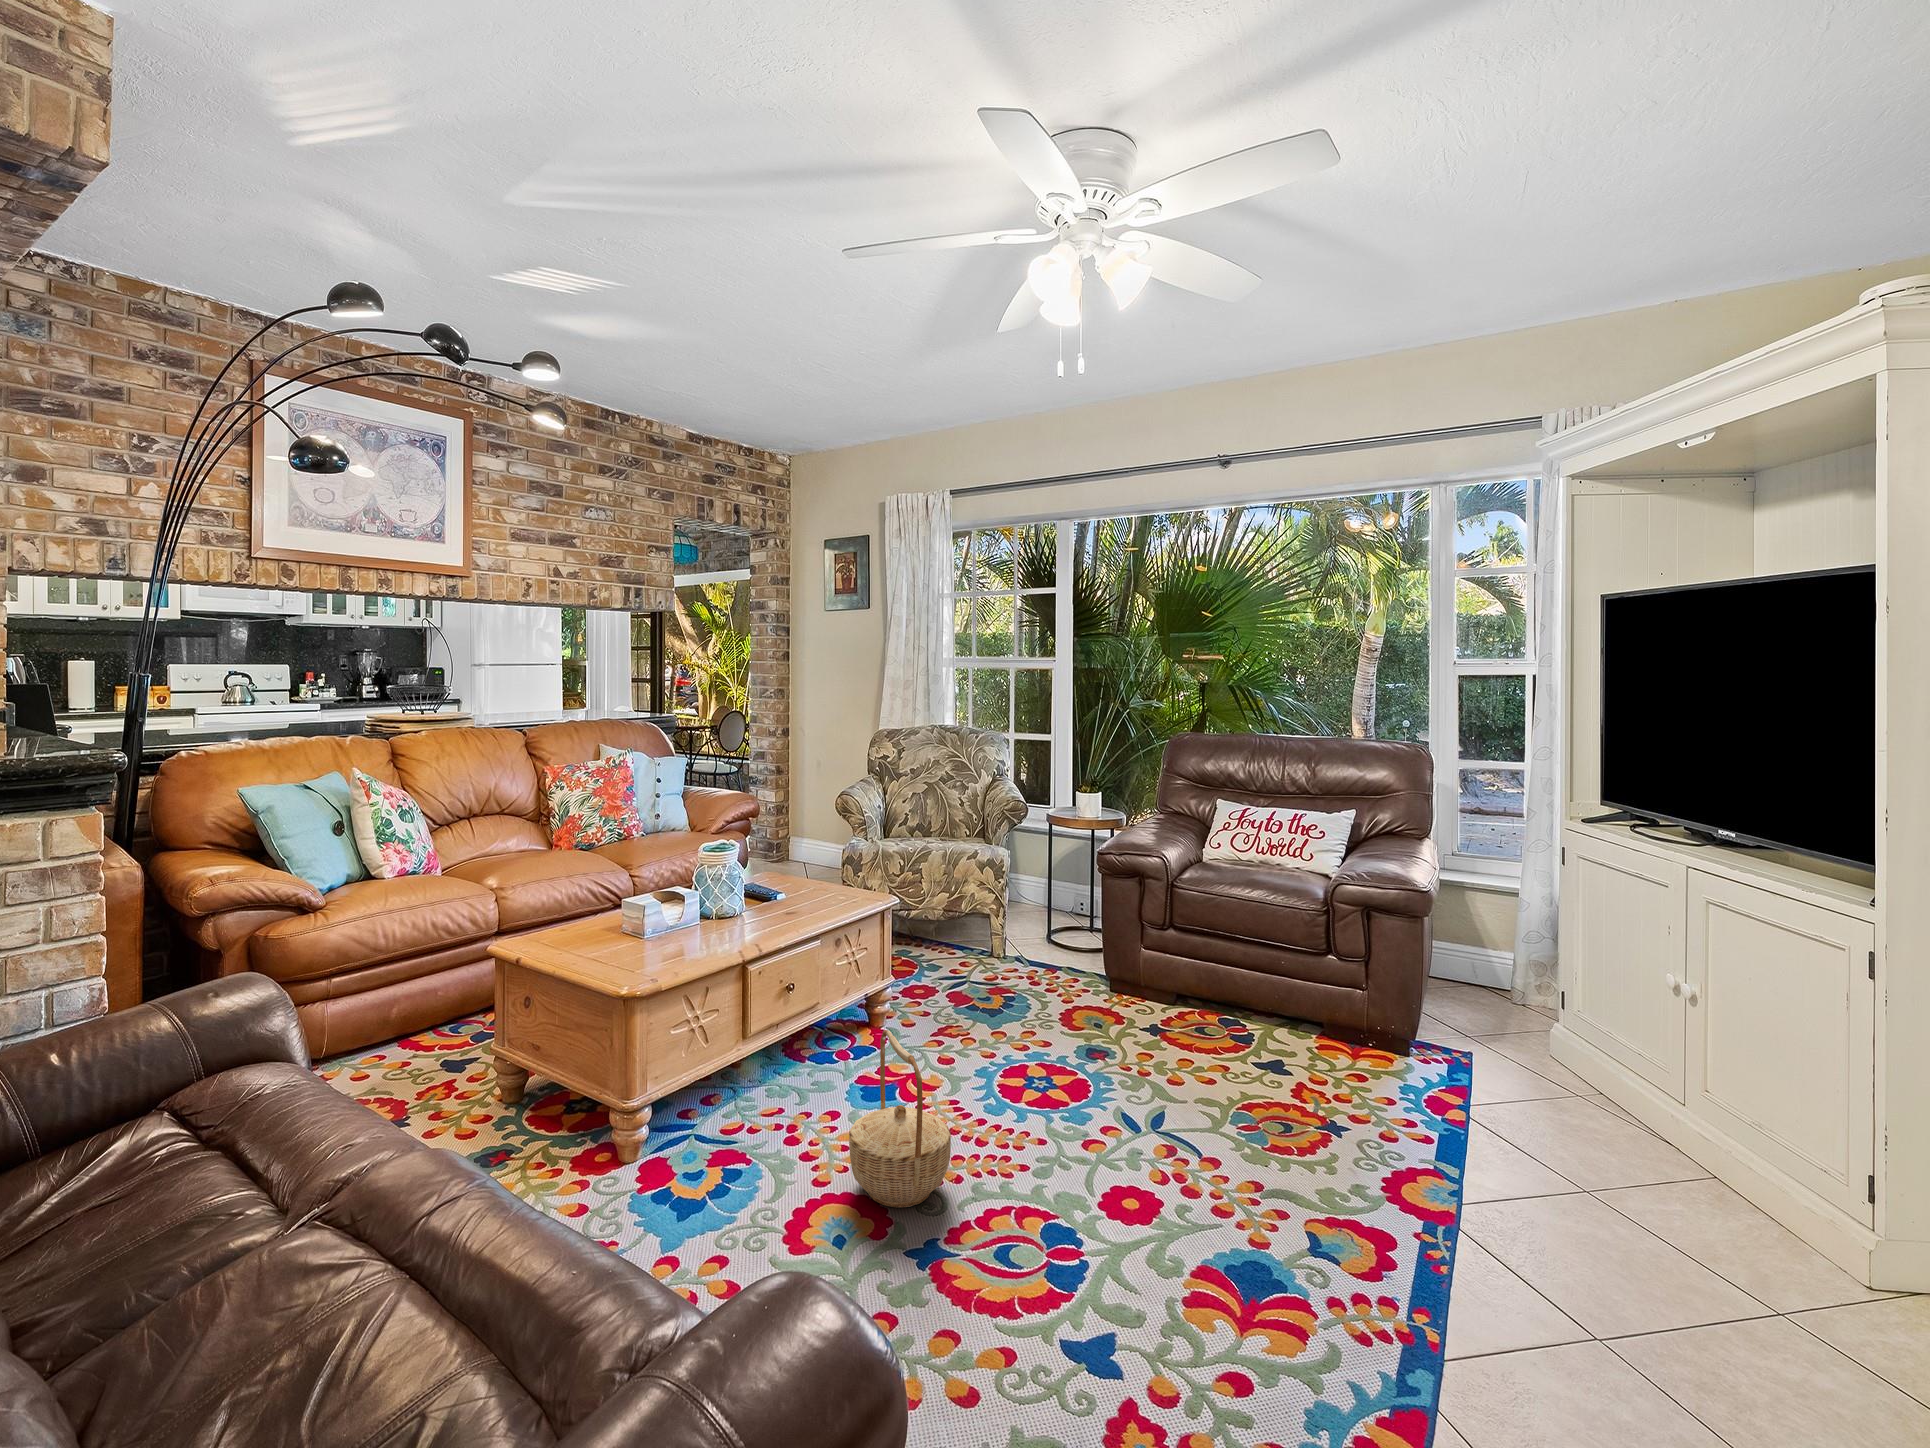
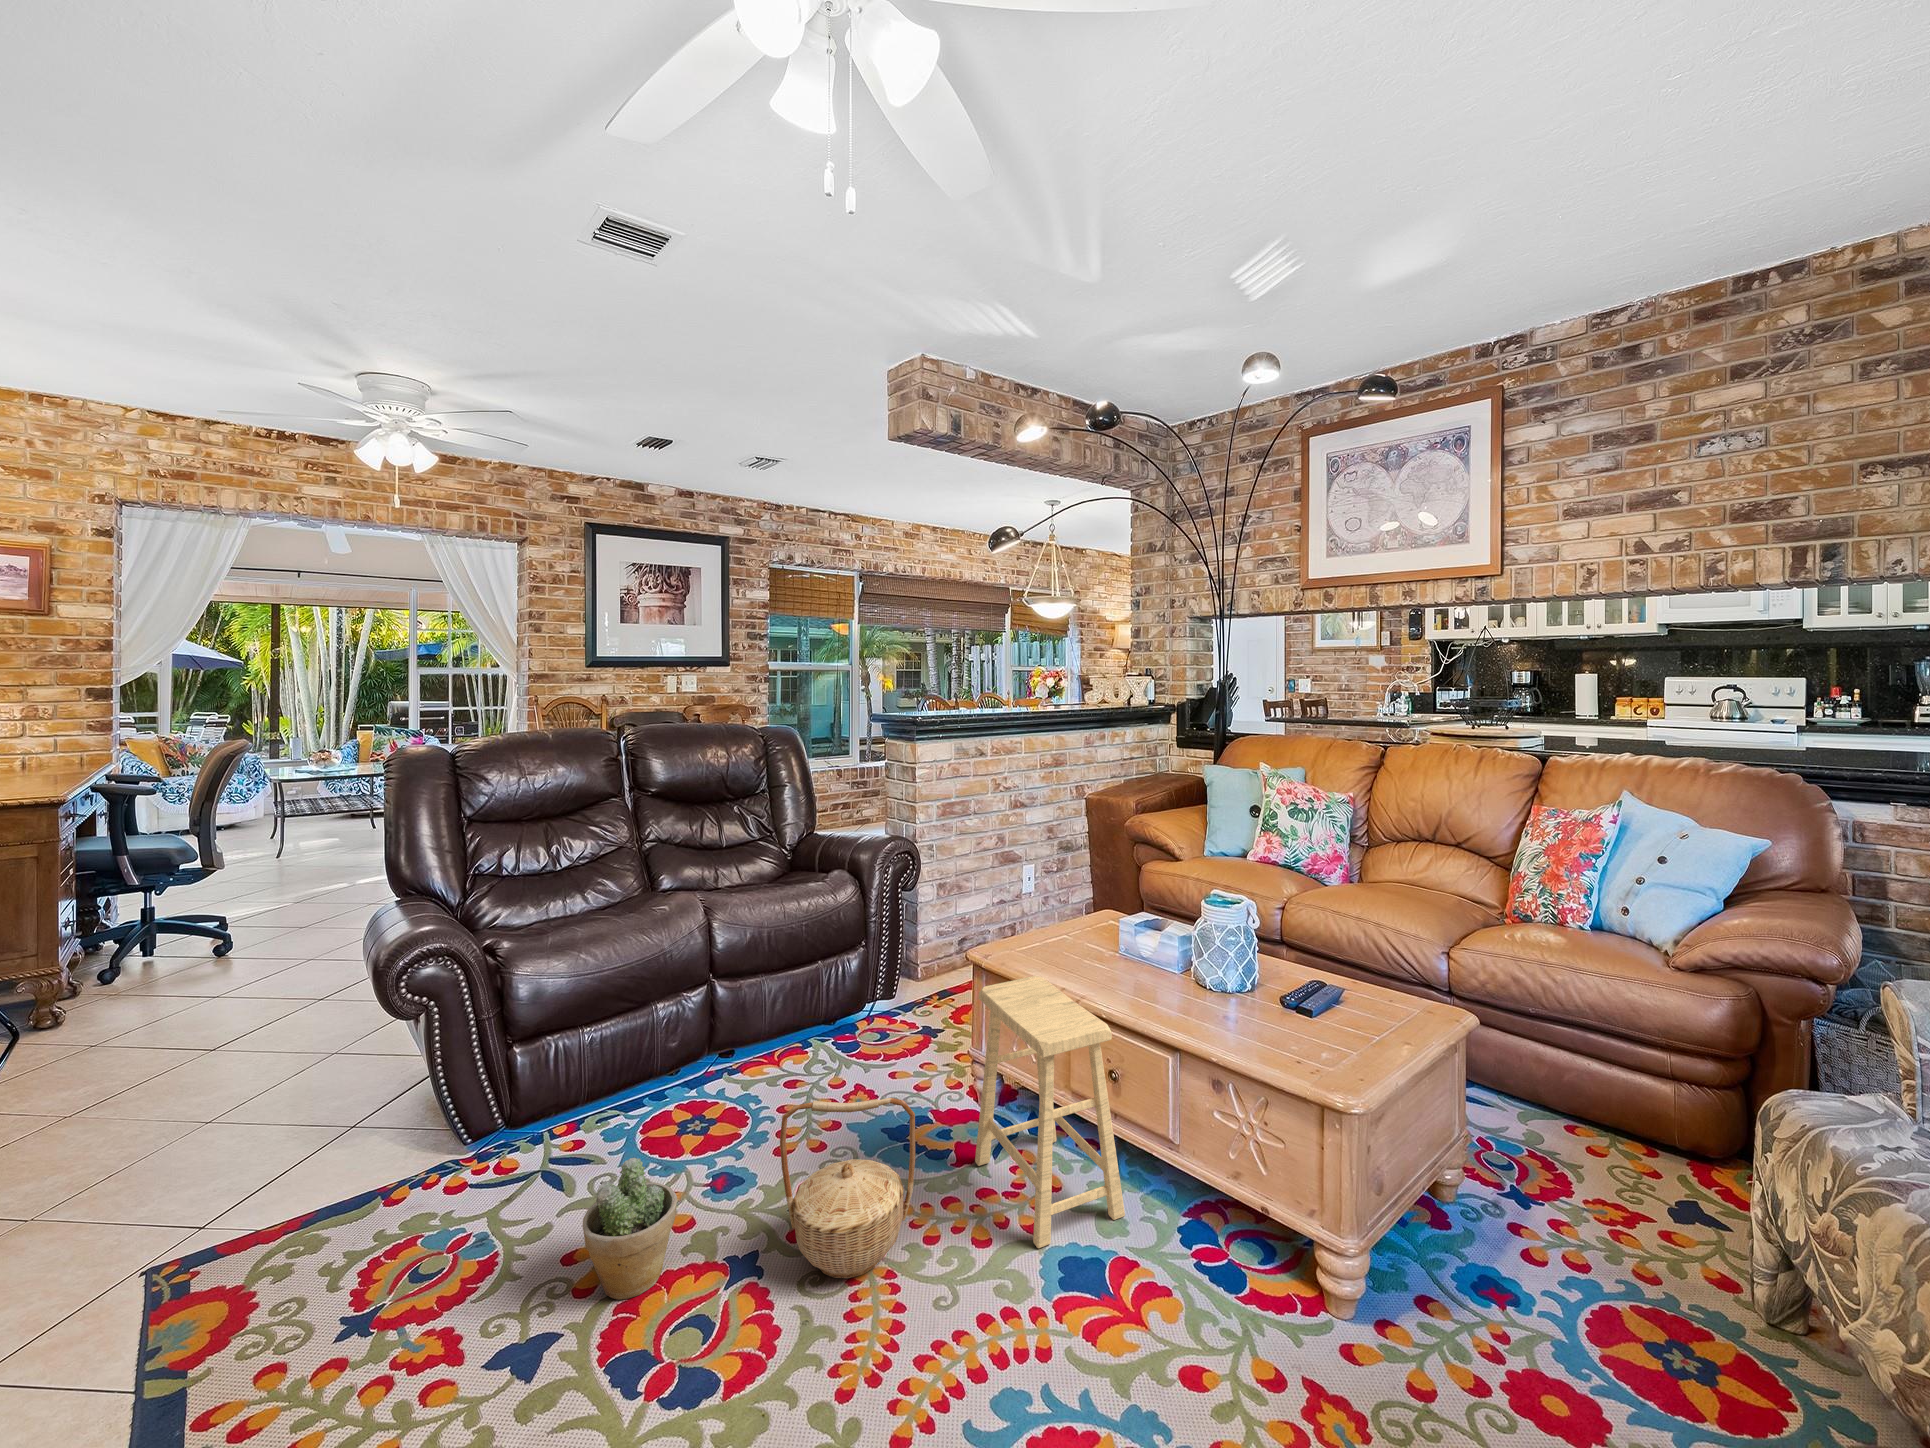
footstool: none [724,928,874,1141] -> present [975,976,1125,1248]
potted plant: none [929,1190,1025,1342] -> present [582,1158,677,1300]

